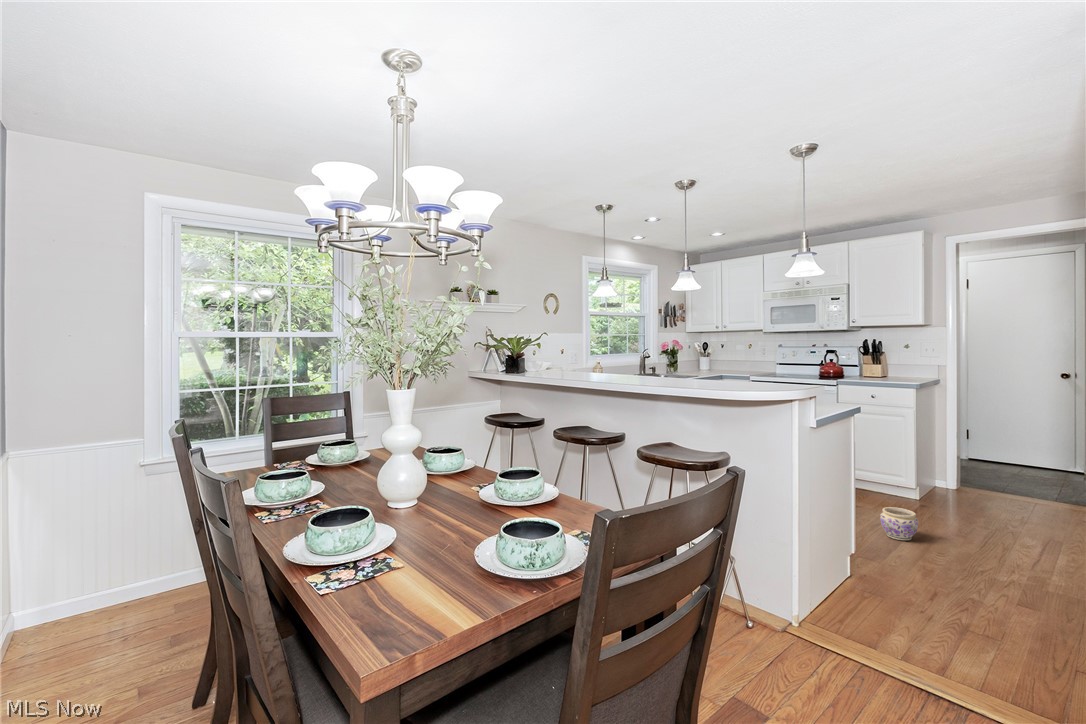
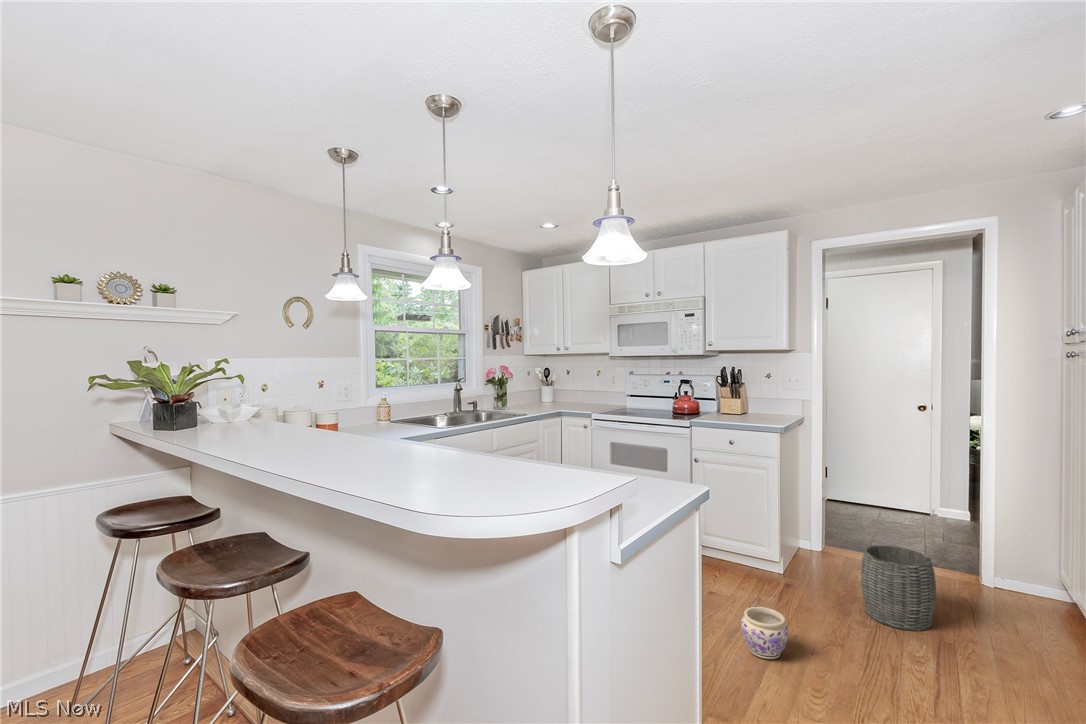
woven basket: none [985,475,1052,536] -> present [861,545,936,631]

